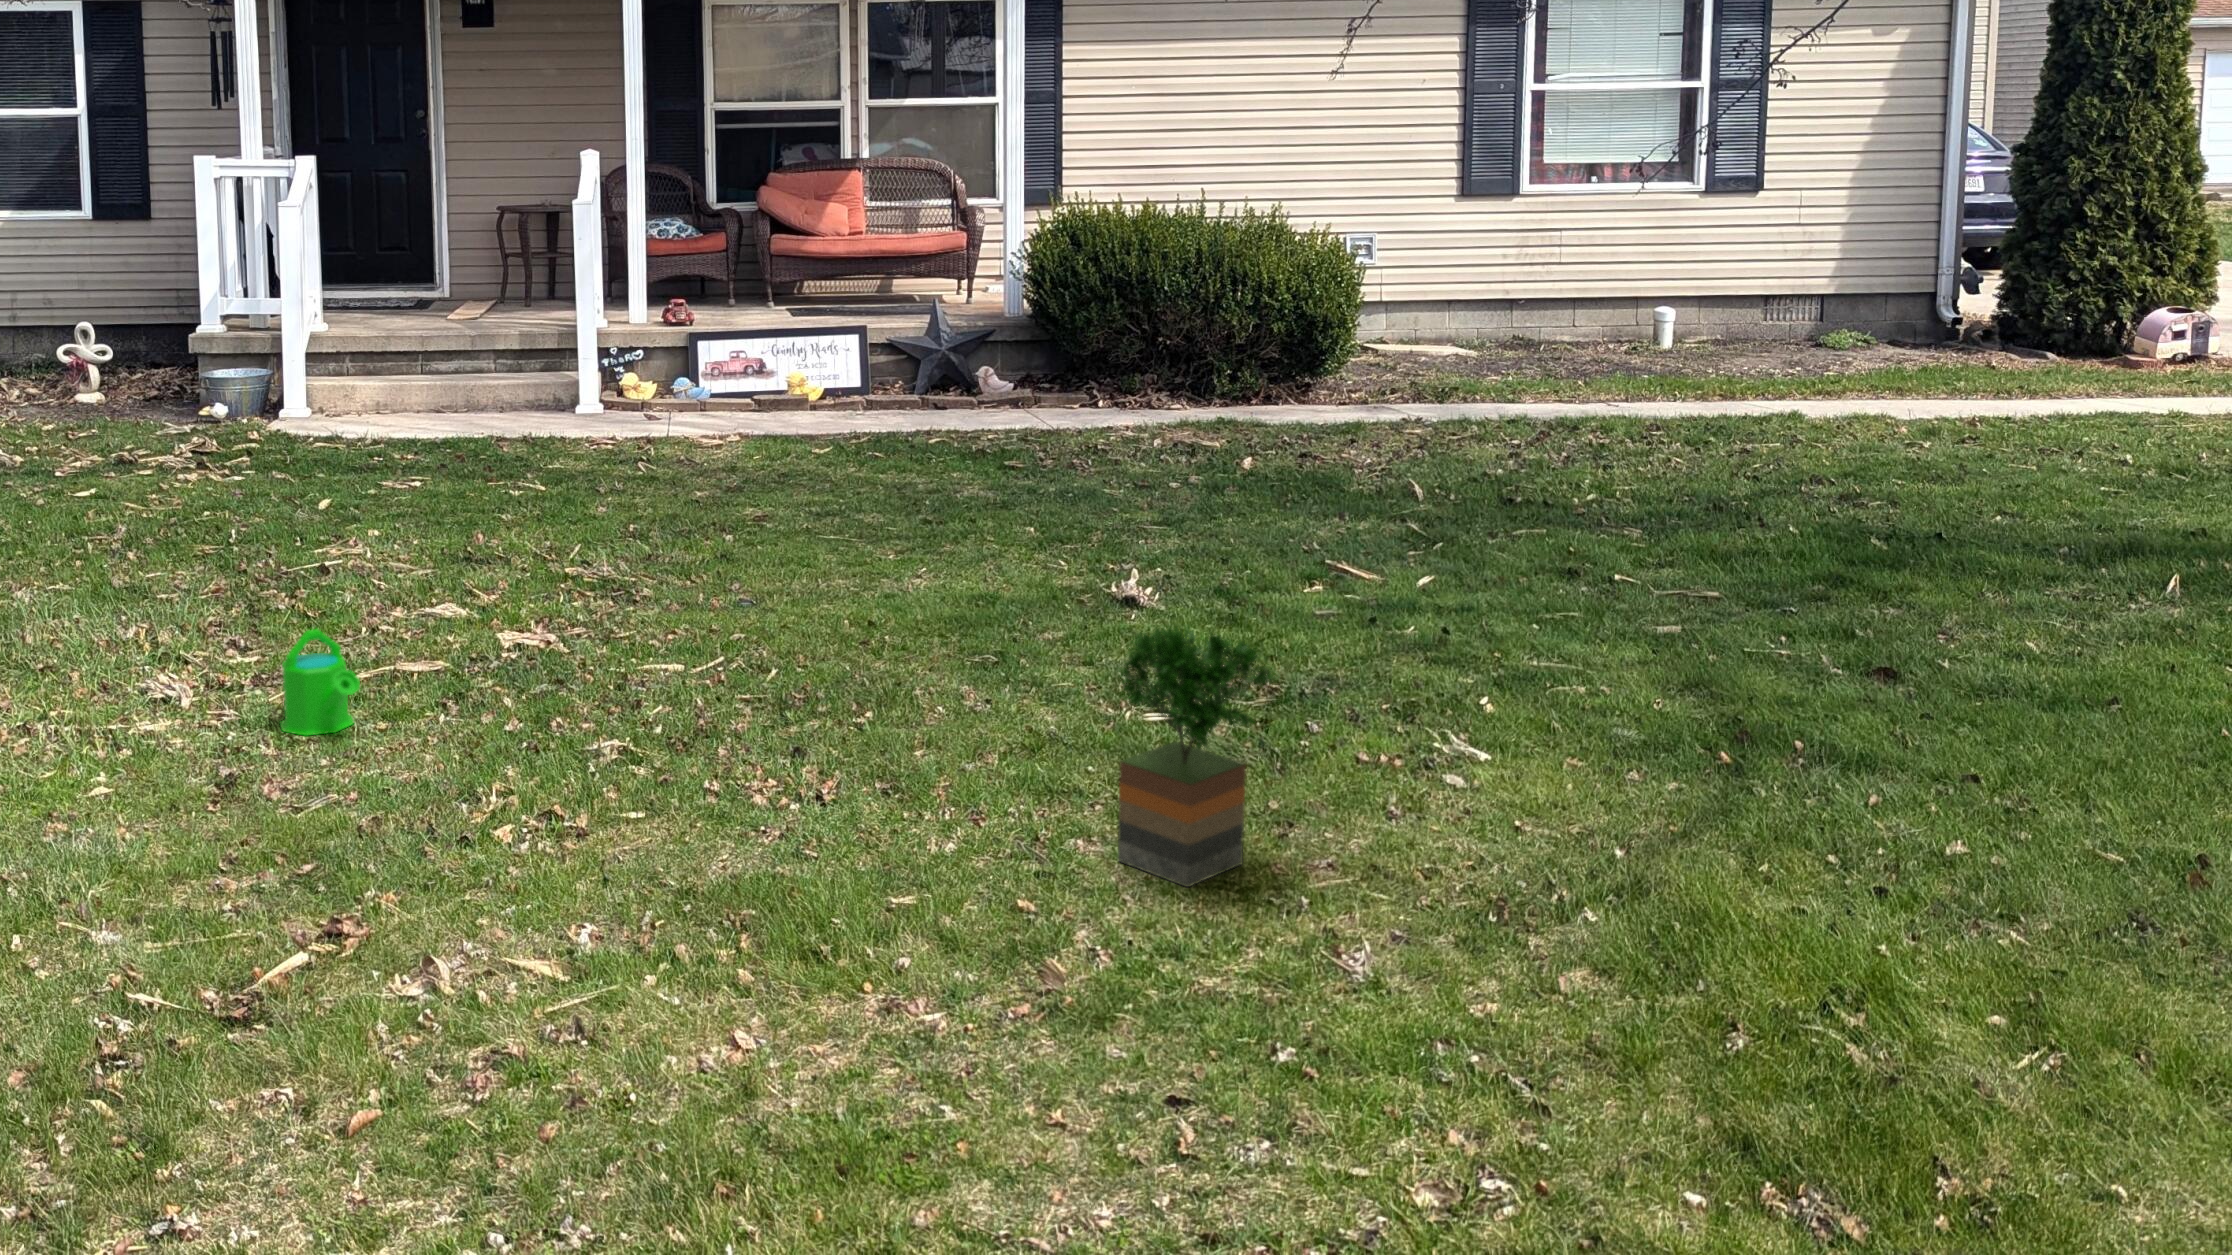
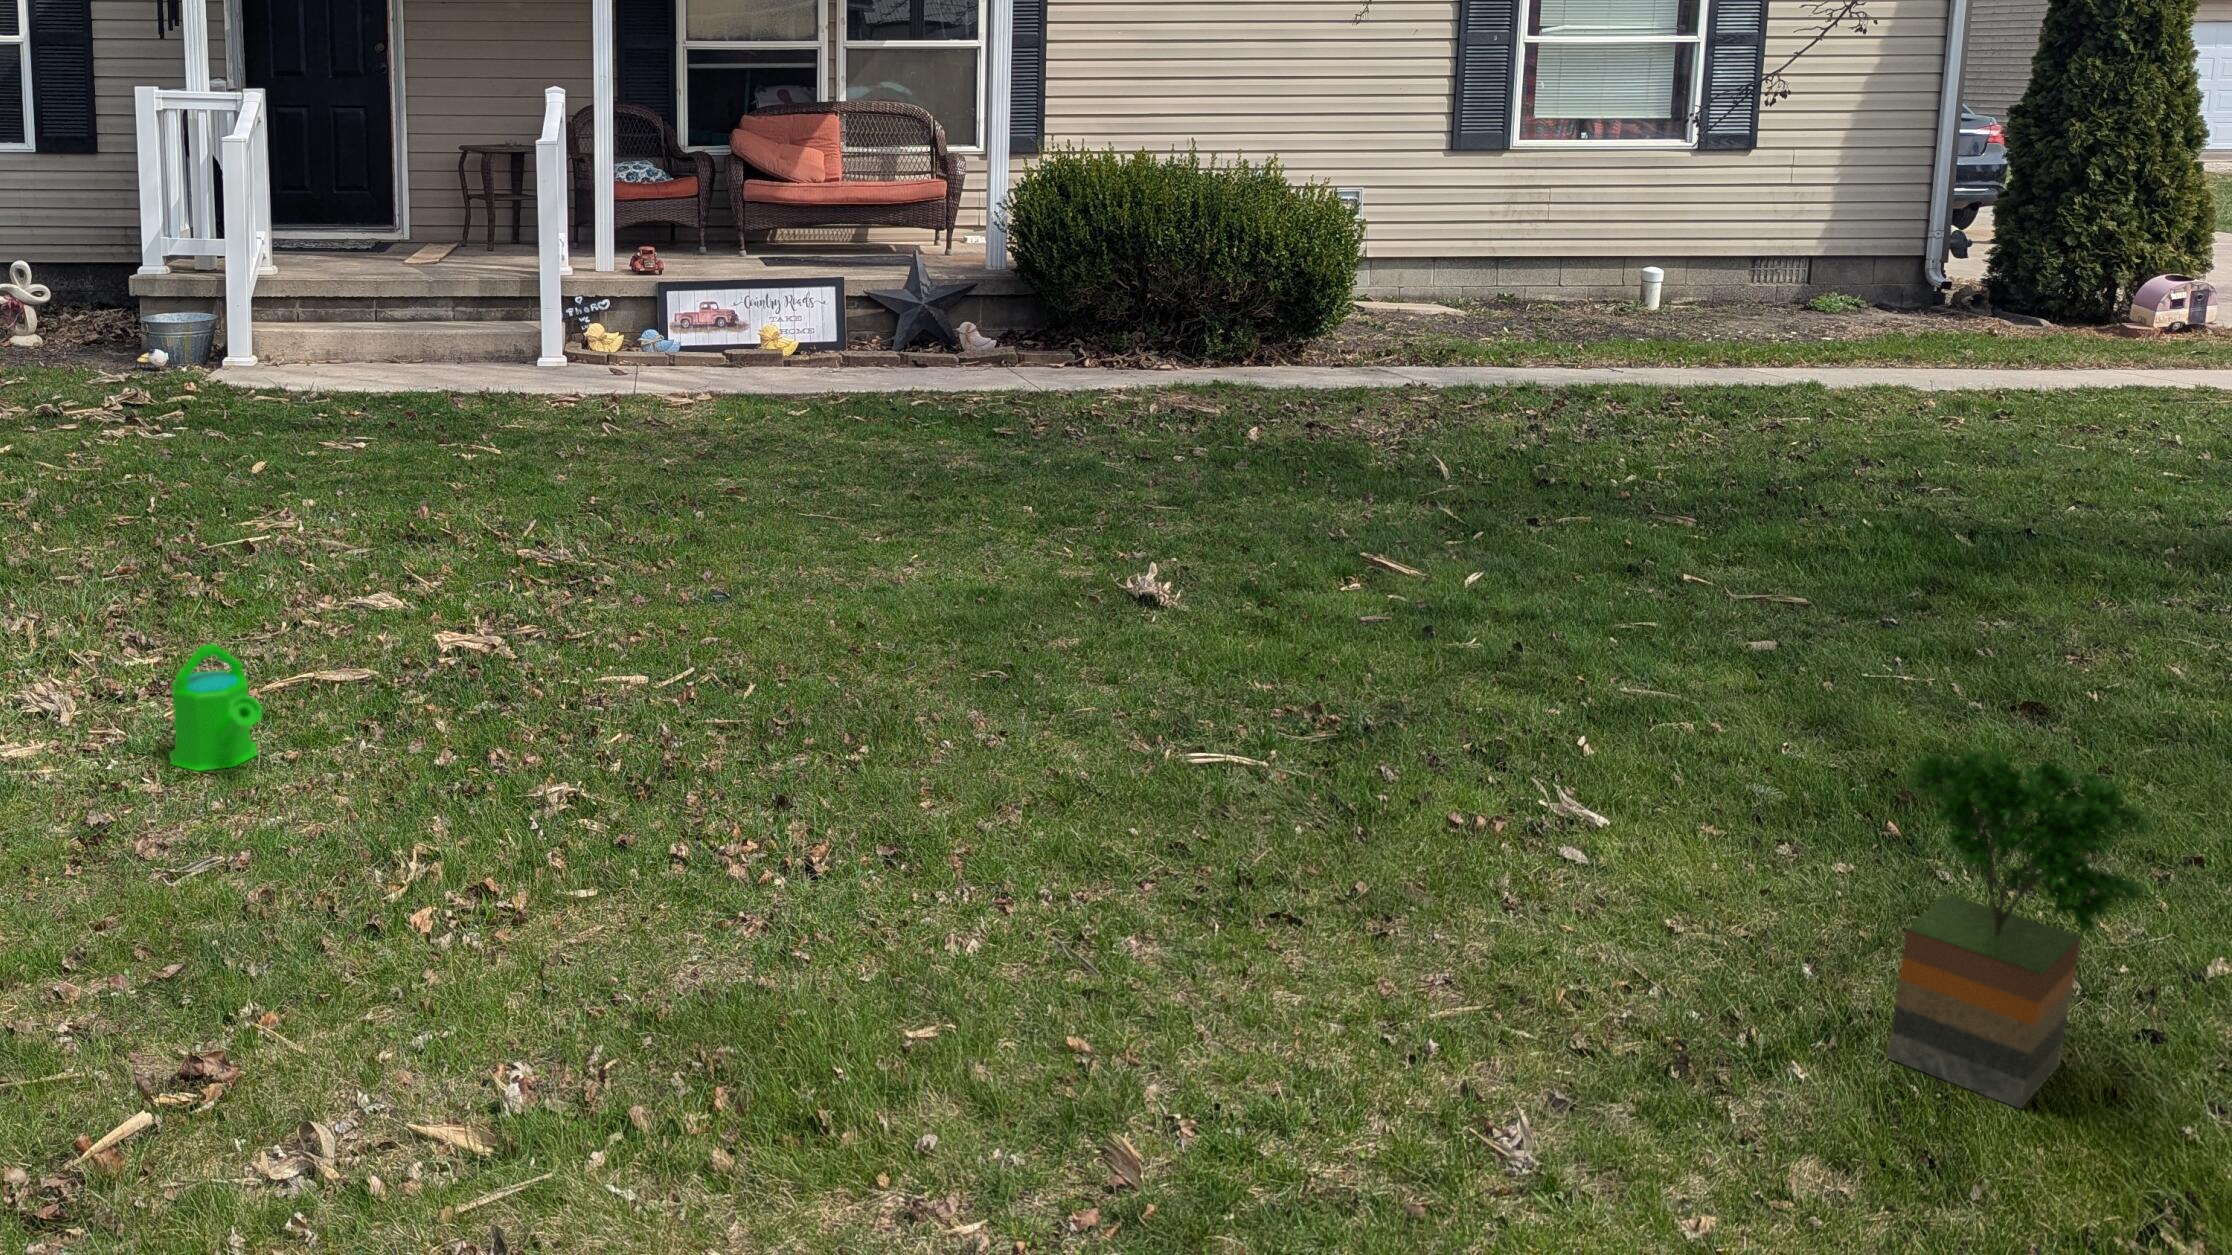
potted tree: present [1118,628,1275,887] -> present [1887,747,2153,1108]

